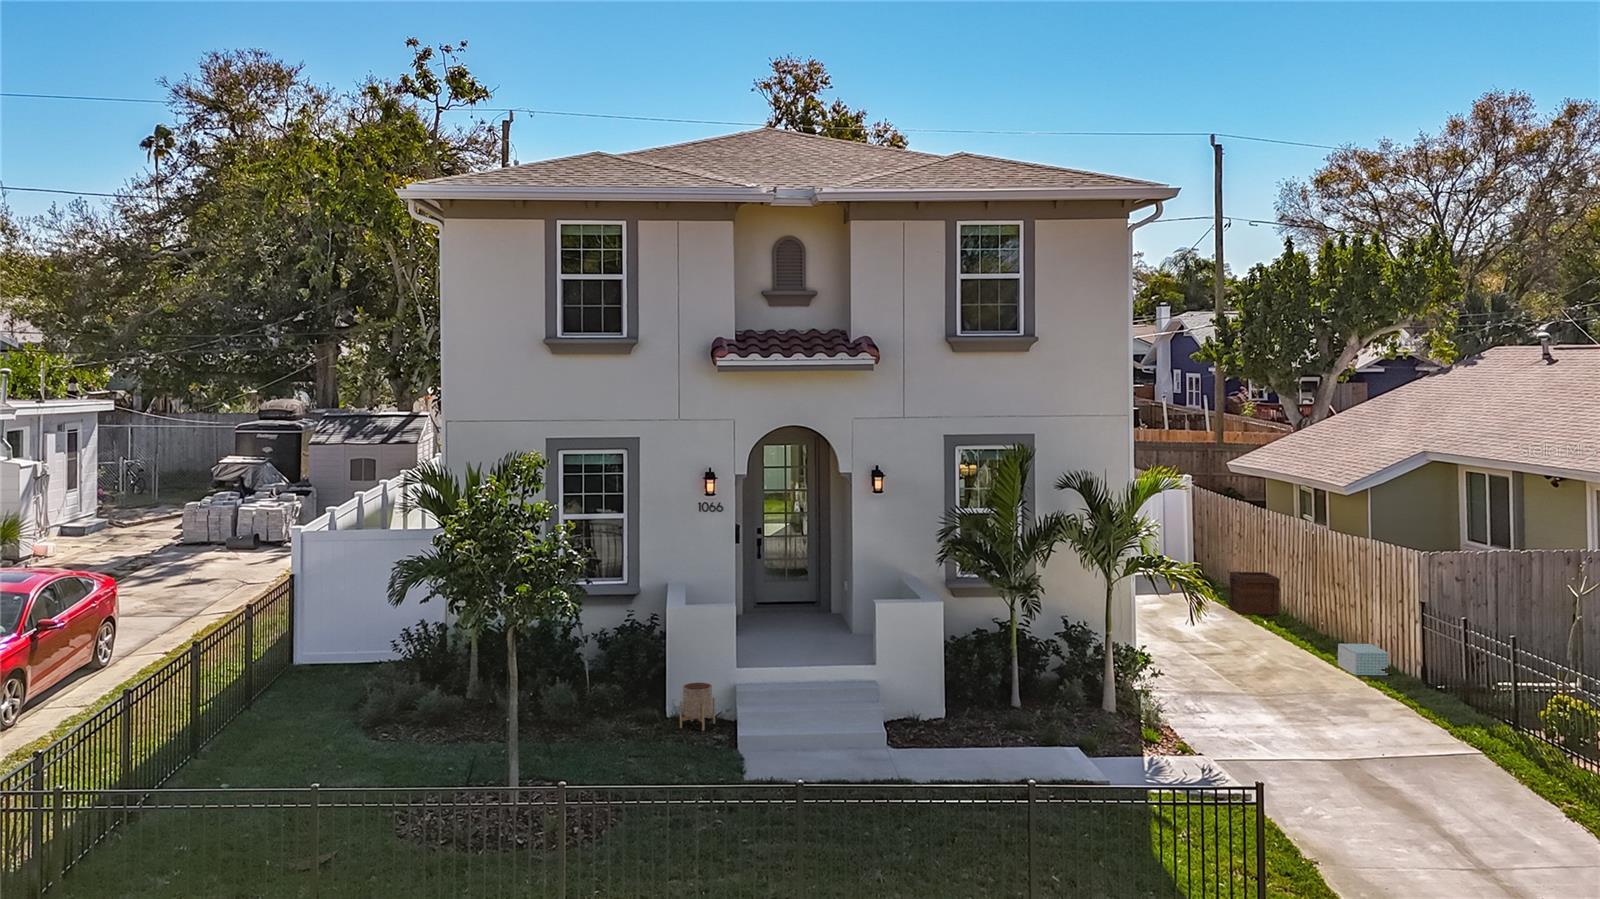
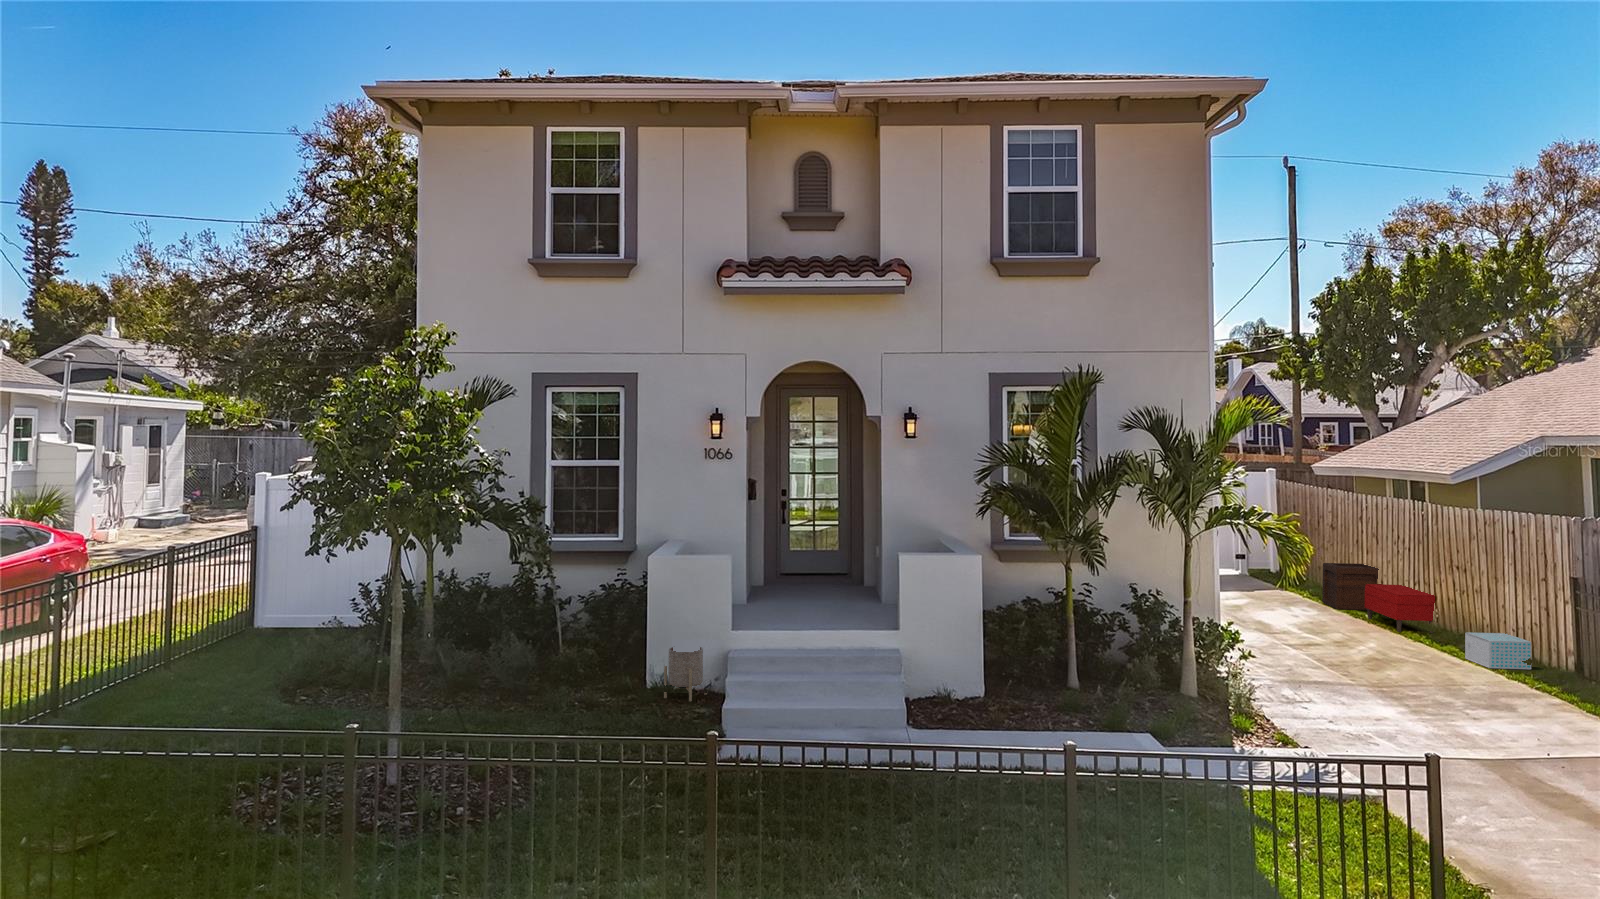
bench: none [1263,594,1321,639] -> present [1365,584,1435,633]

